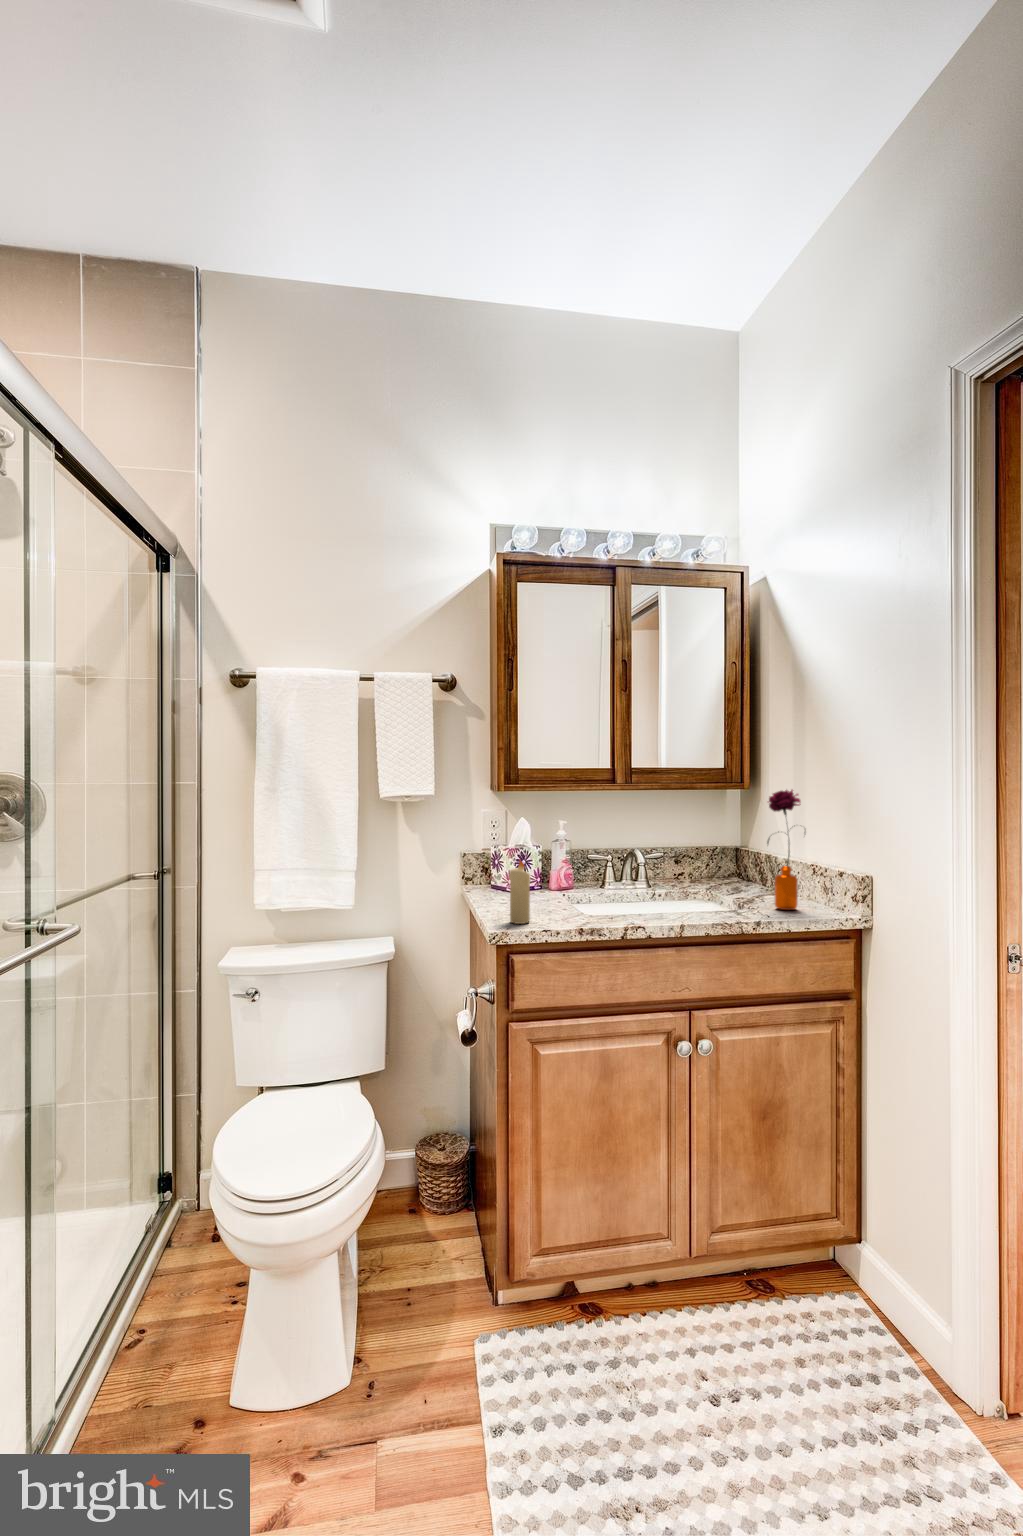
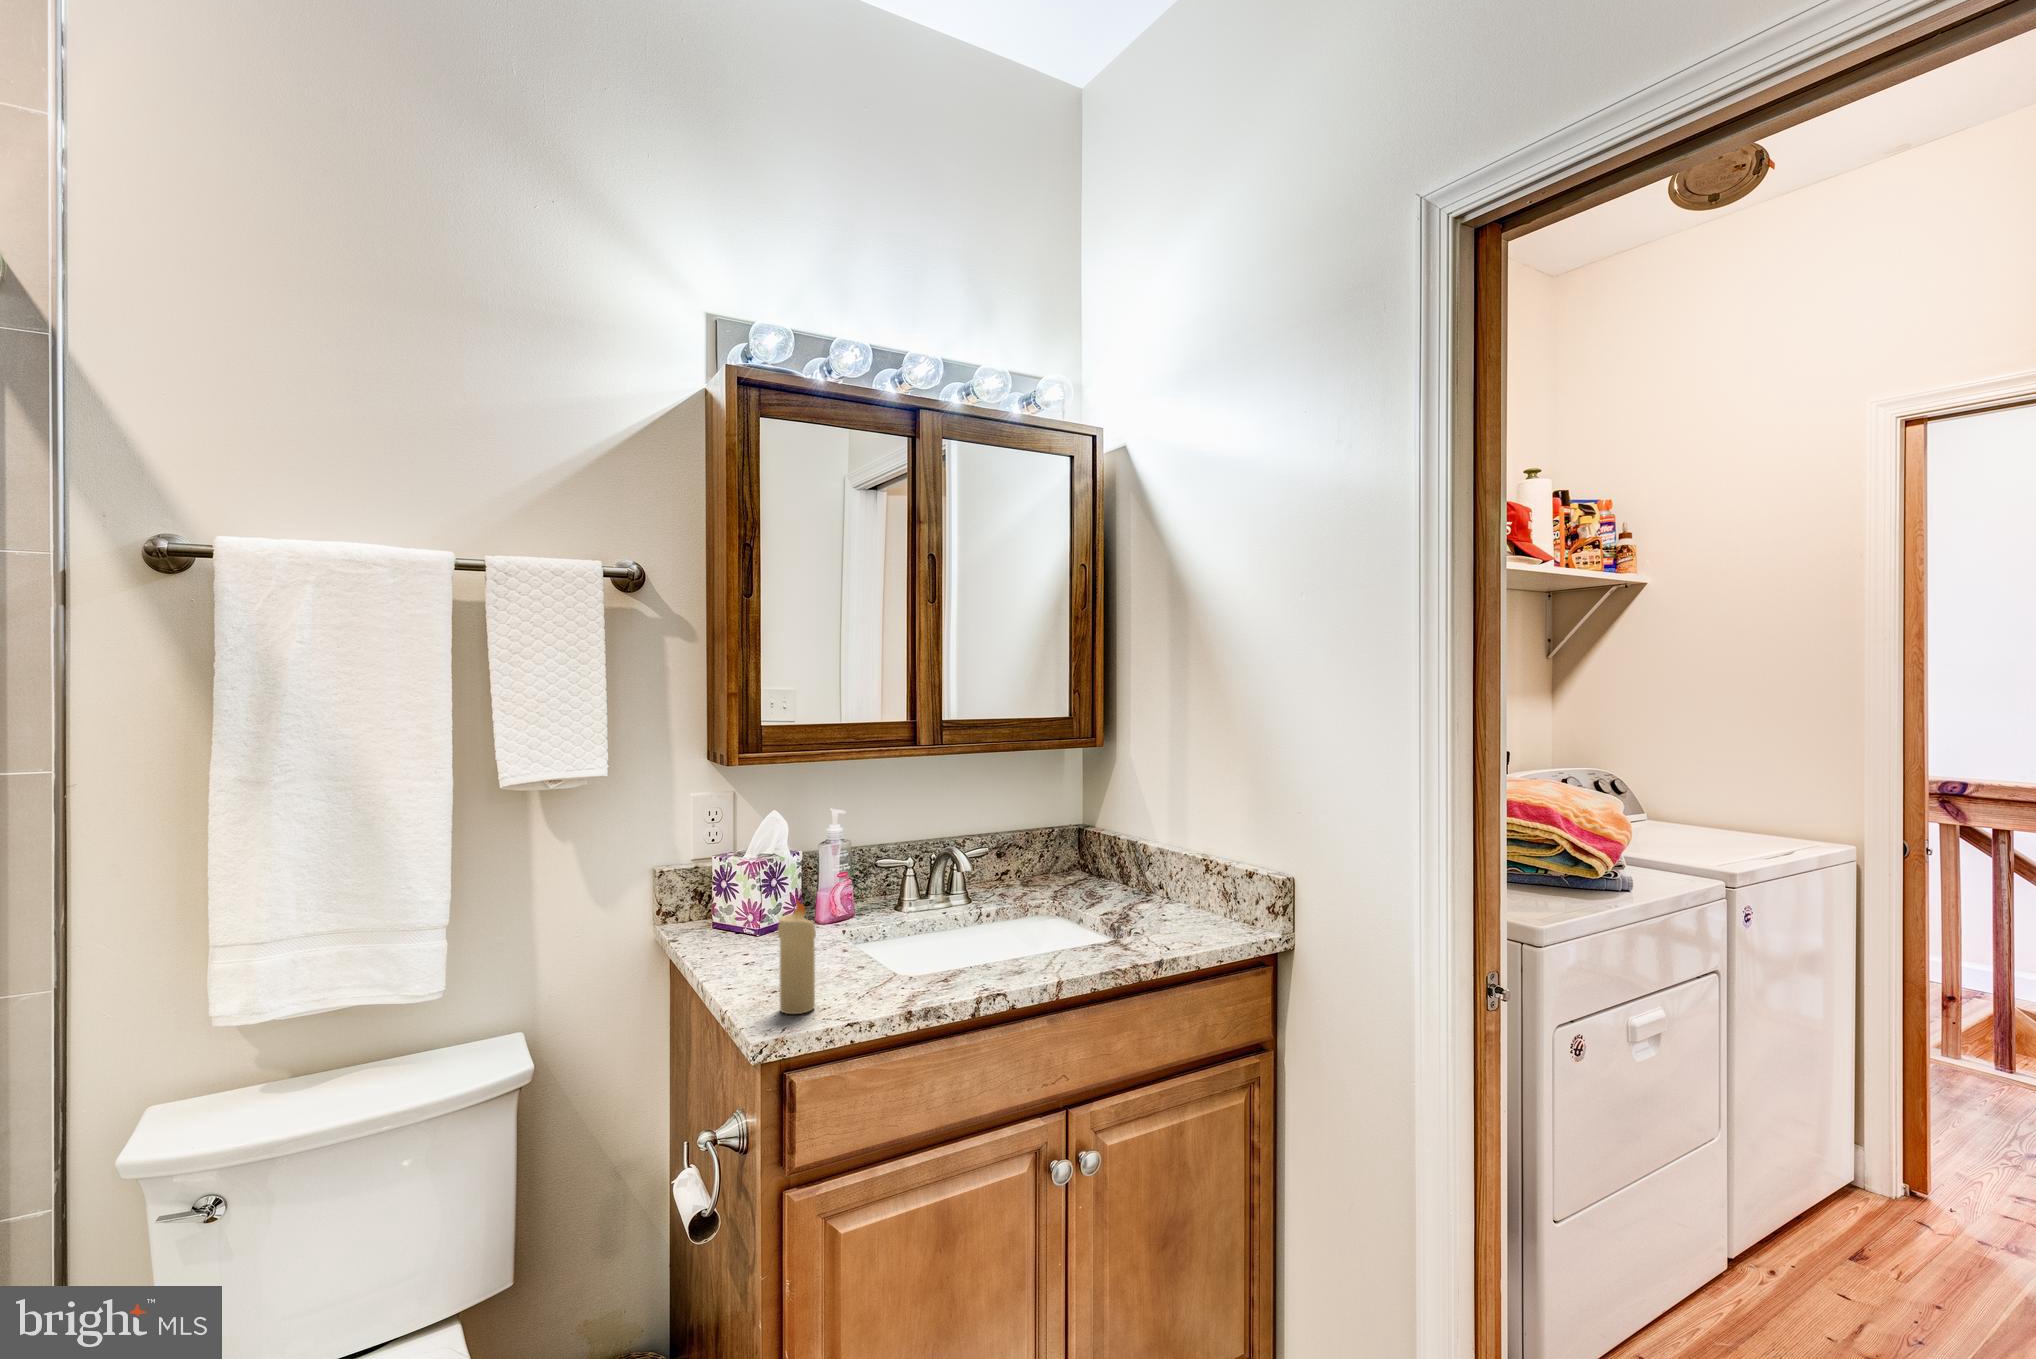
flower: present [767,790,801,910] -> none [1153,753,1204,931]

